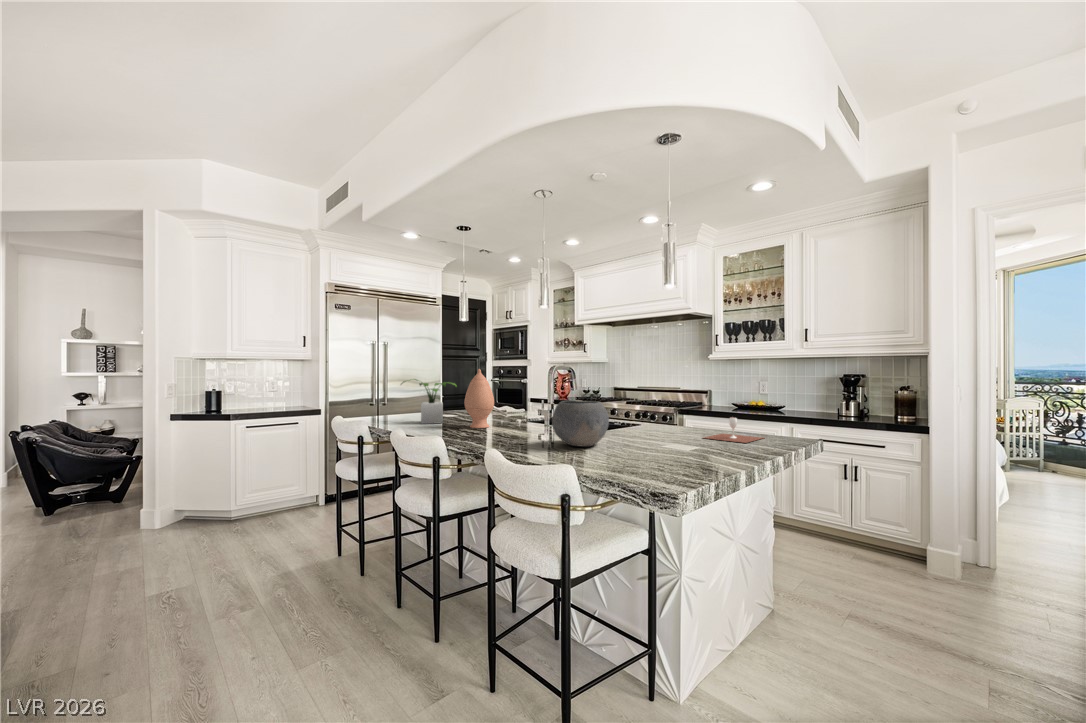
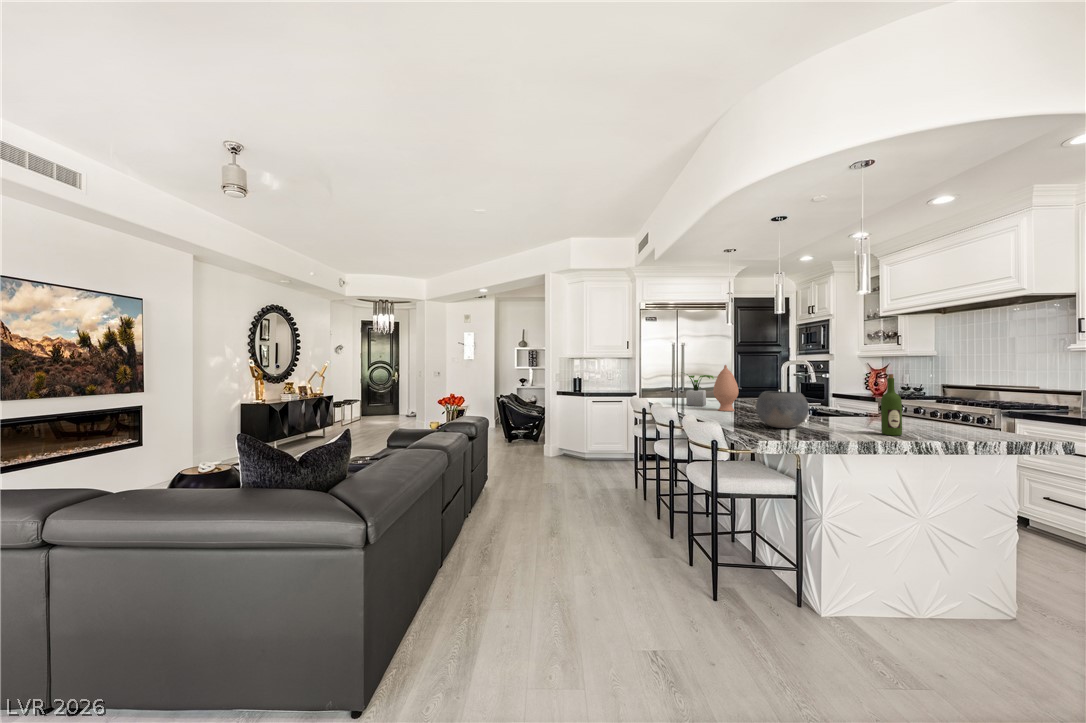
wine bottle: none [673,379,691,443] -> present [881,374,902,436]
wine glass: present [704,418,762,443] -> none [928,416,1022,442]

